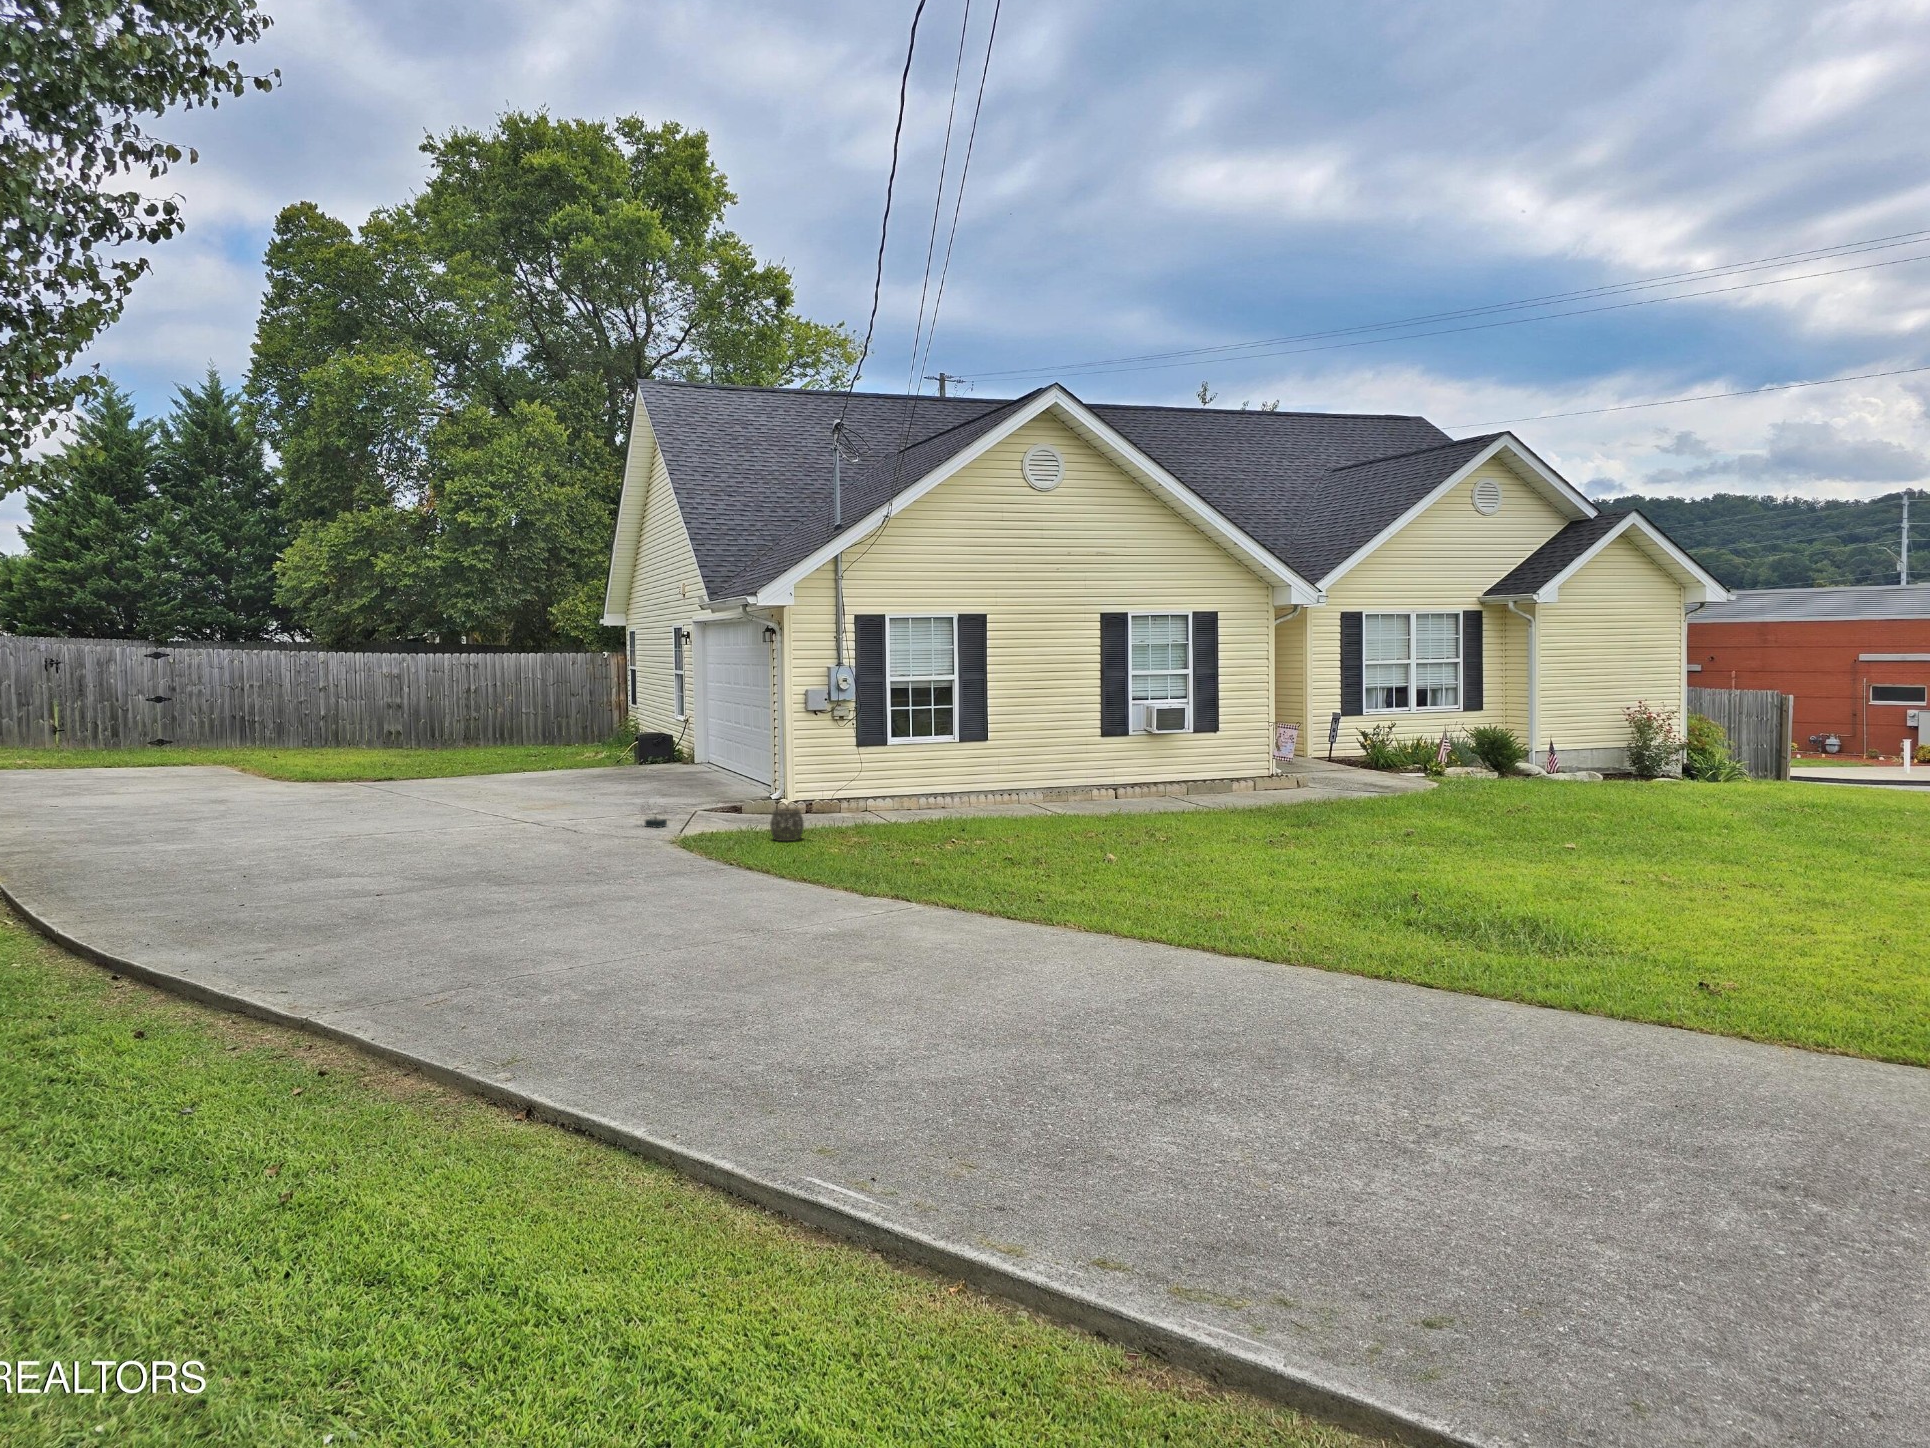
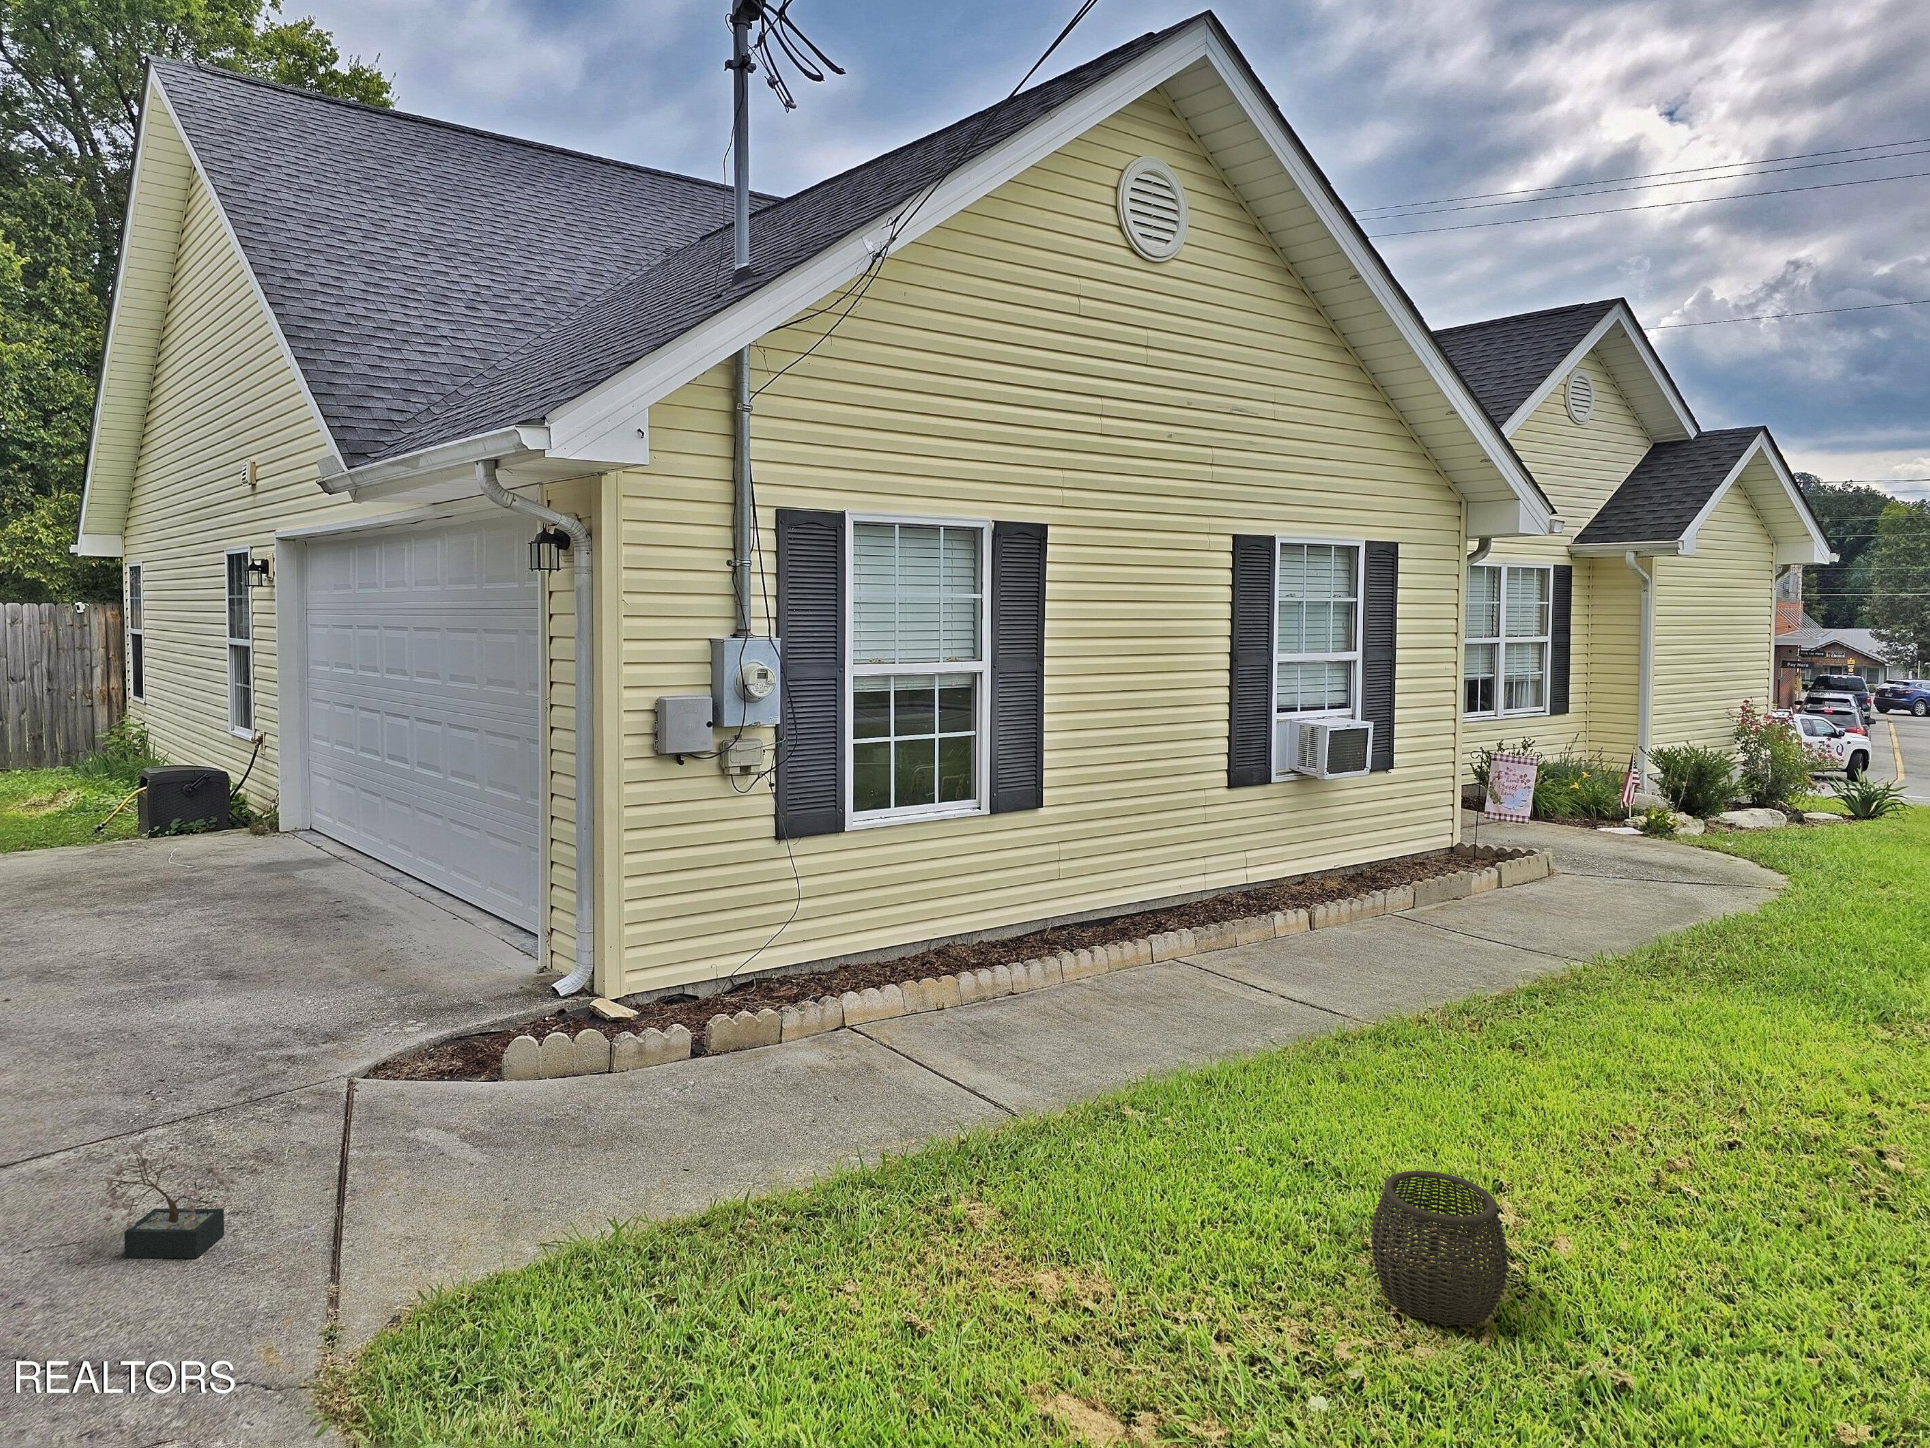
woven basket: present [770,809,804,841] -> present [1370,1171,1508,1327]

